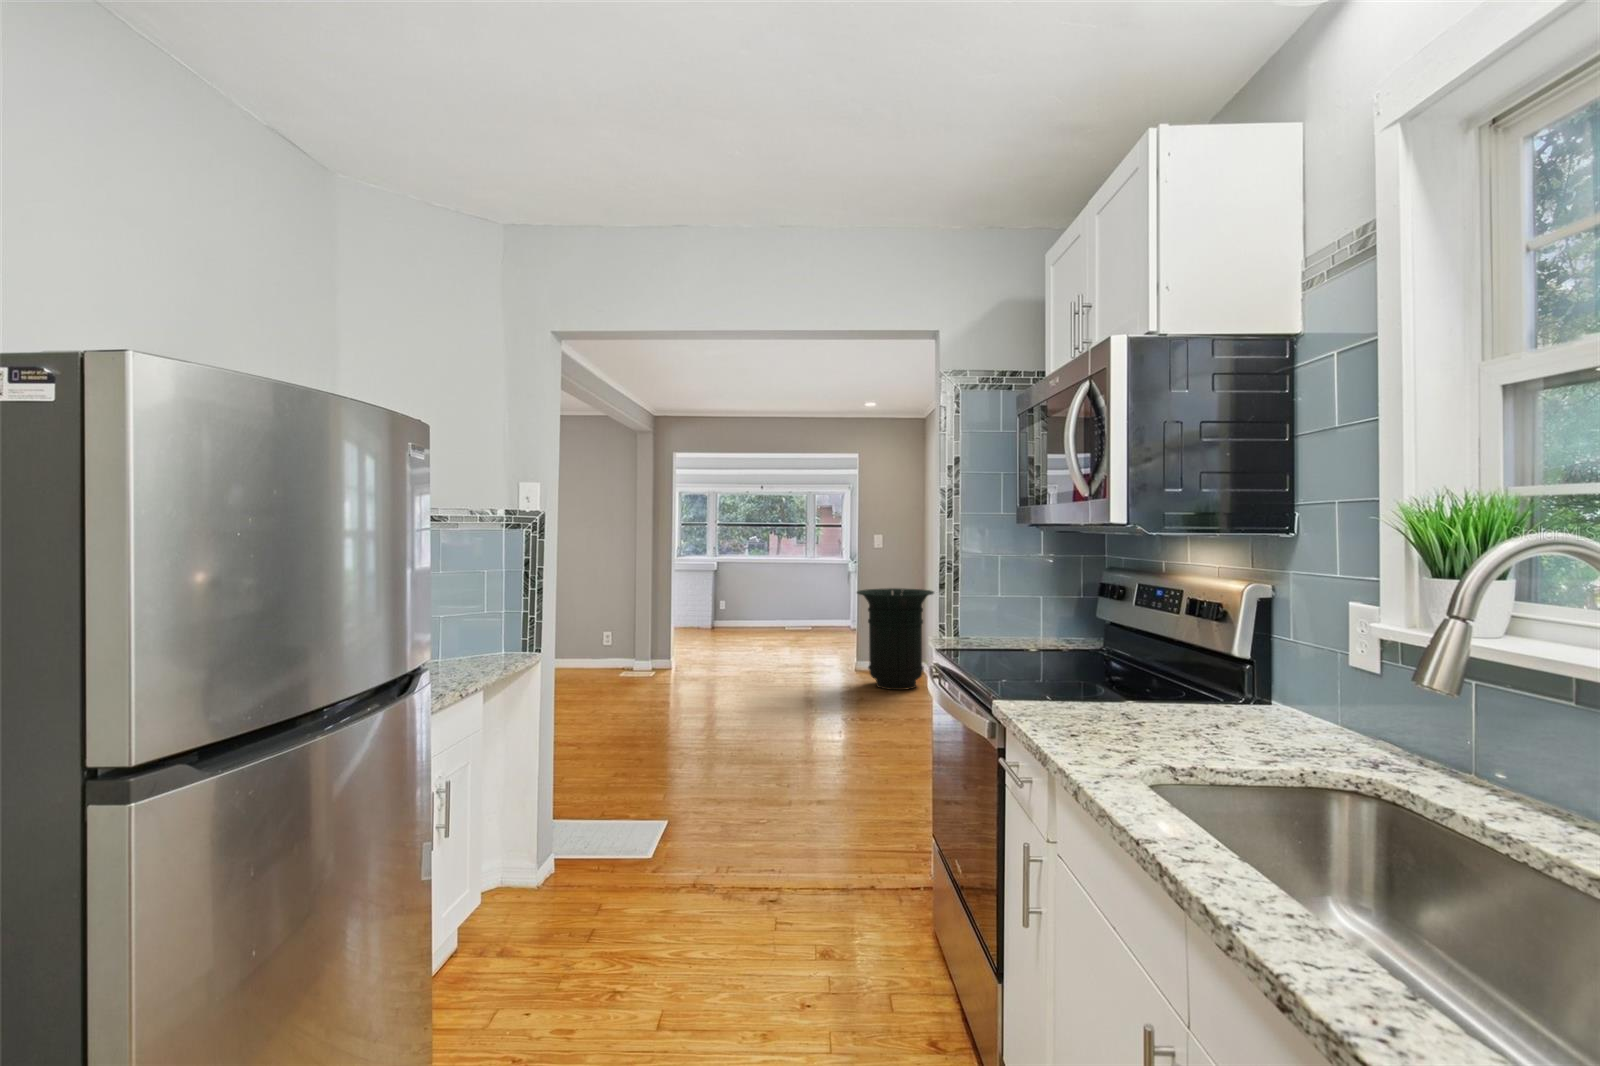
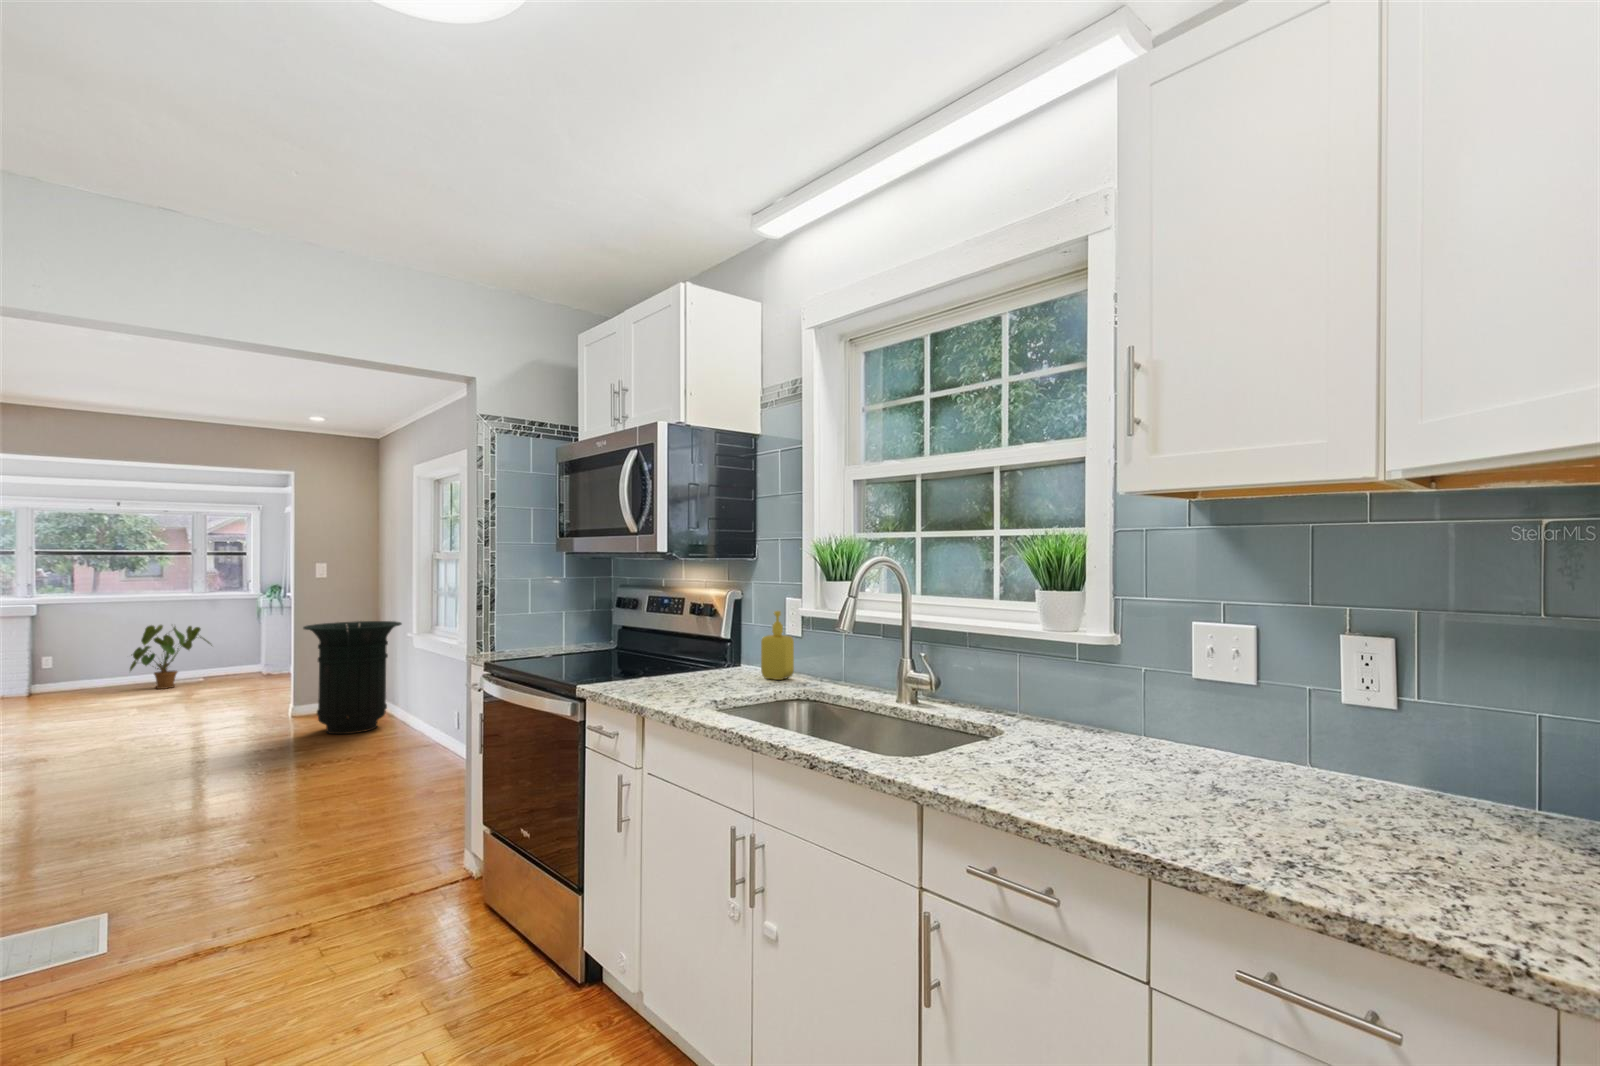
house plant: none [767,582,819,631] -> present [130,625,212,689]
soap dispenser: none [1291,624,1359,743] -> present [761,611,794,680]

